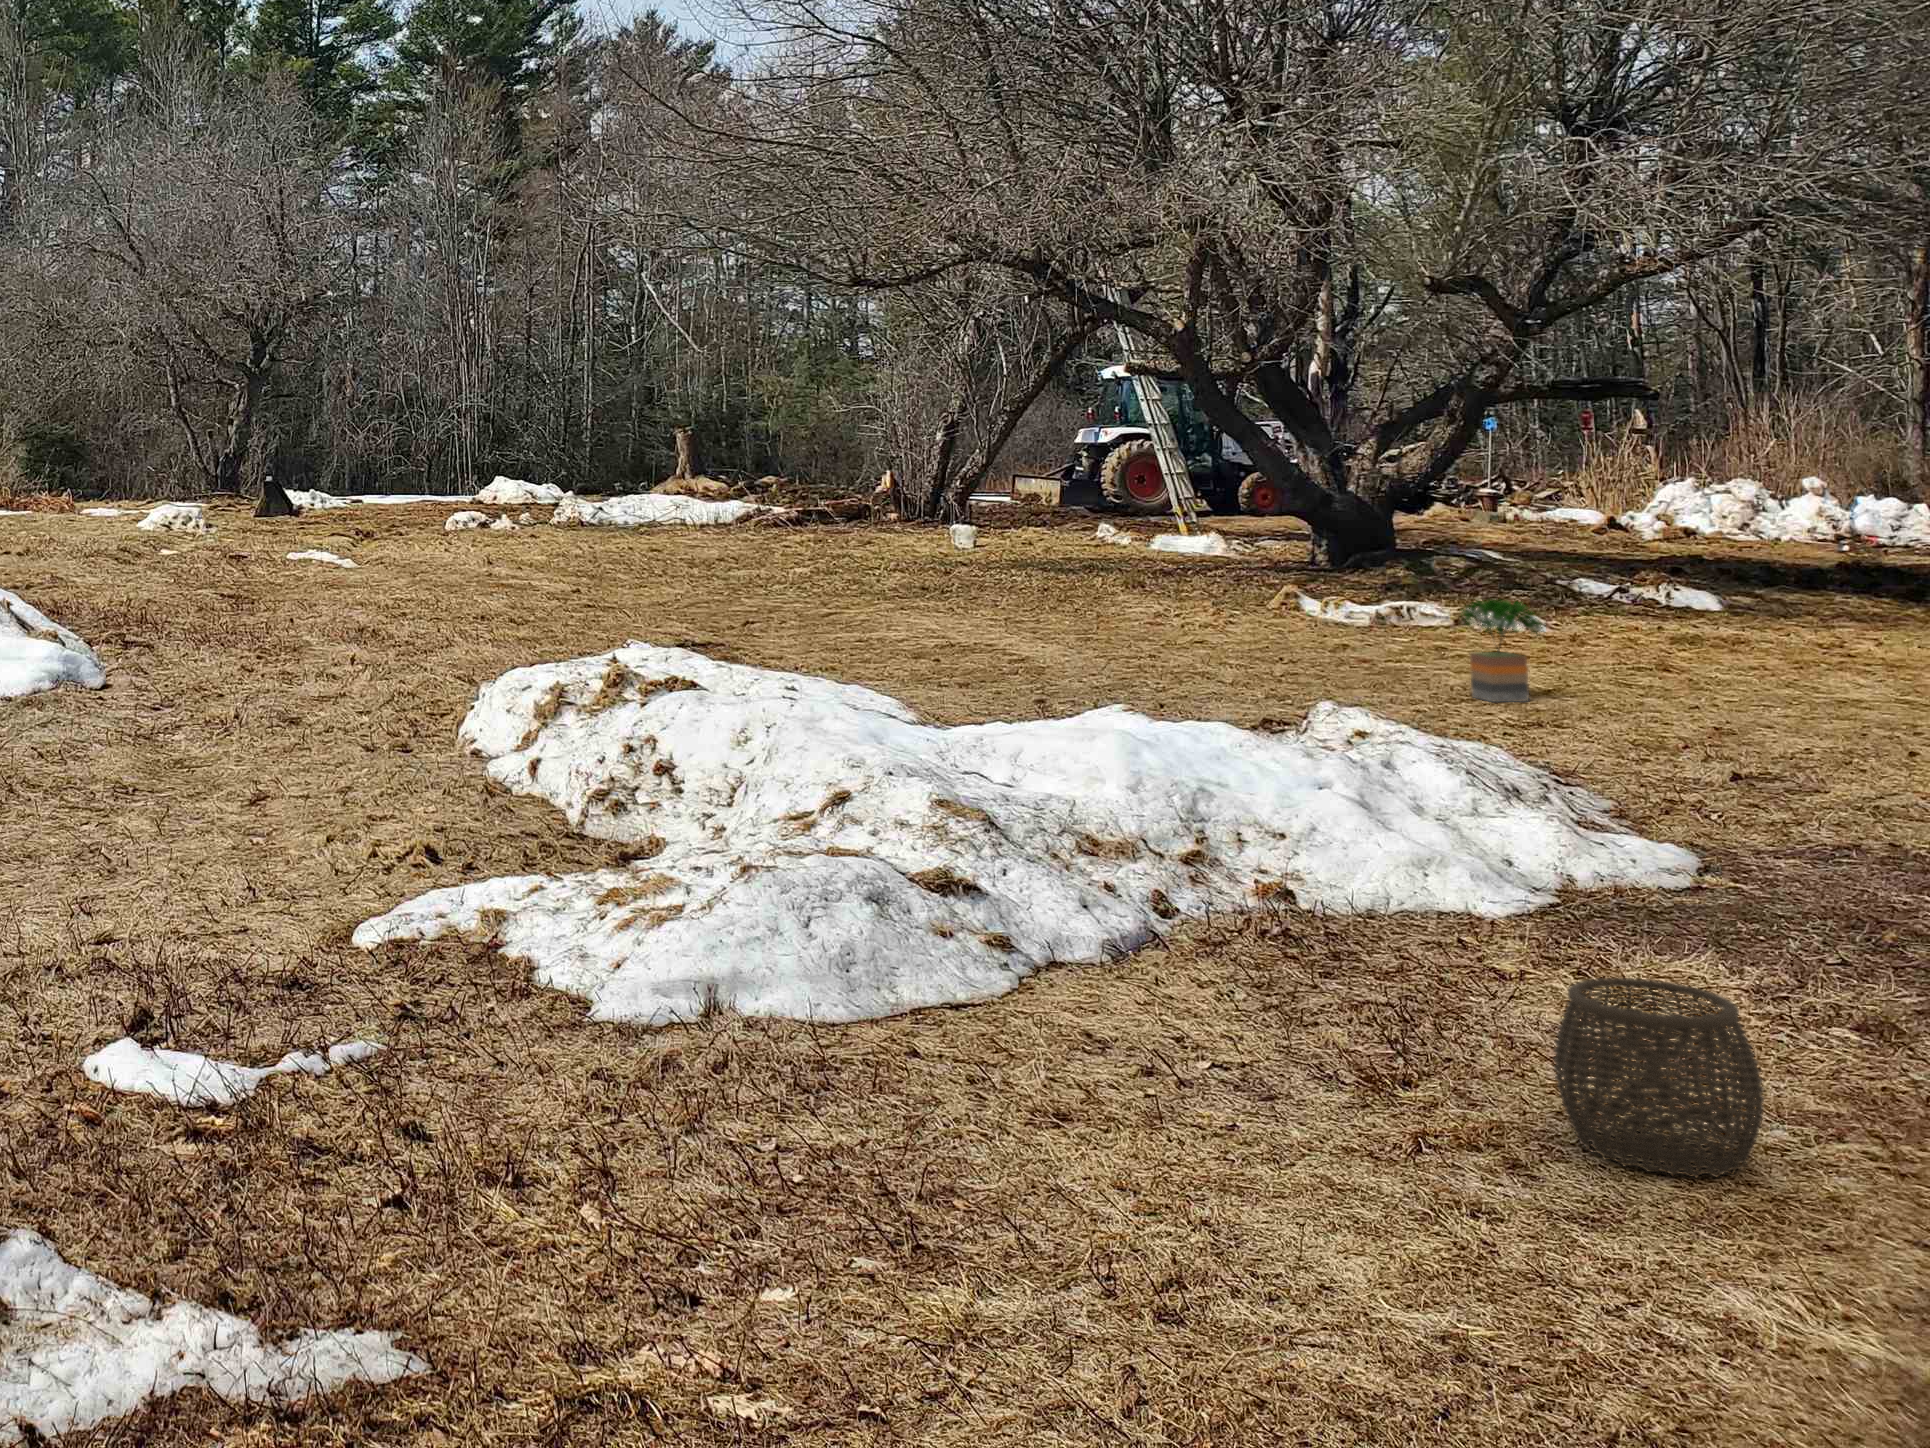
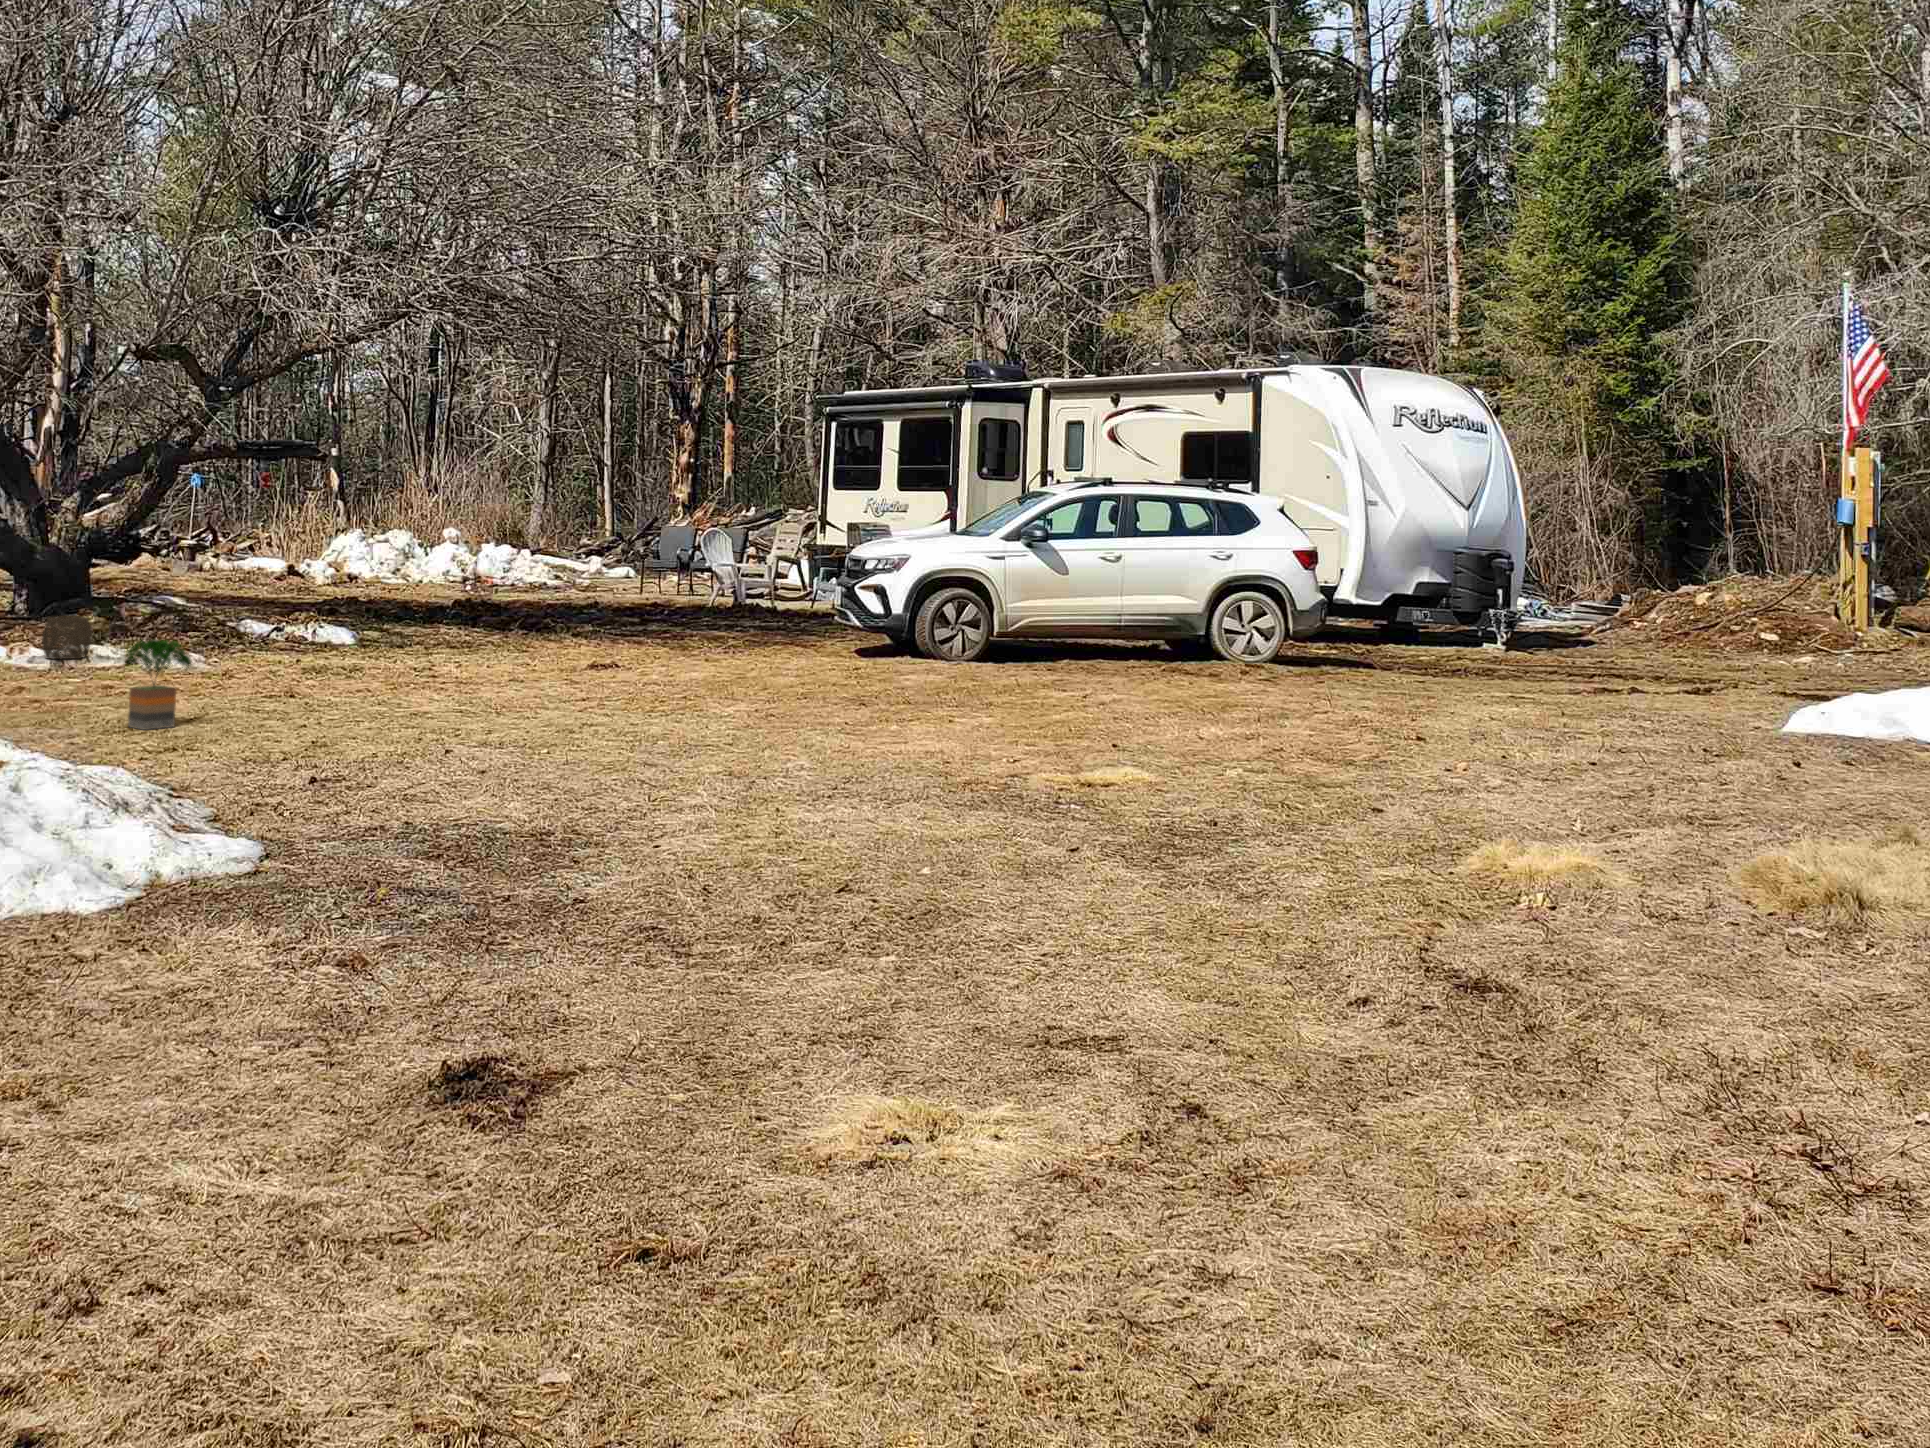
woven basket: present [1554,978,1764,1177] -> present [42,616,92,659]

